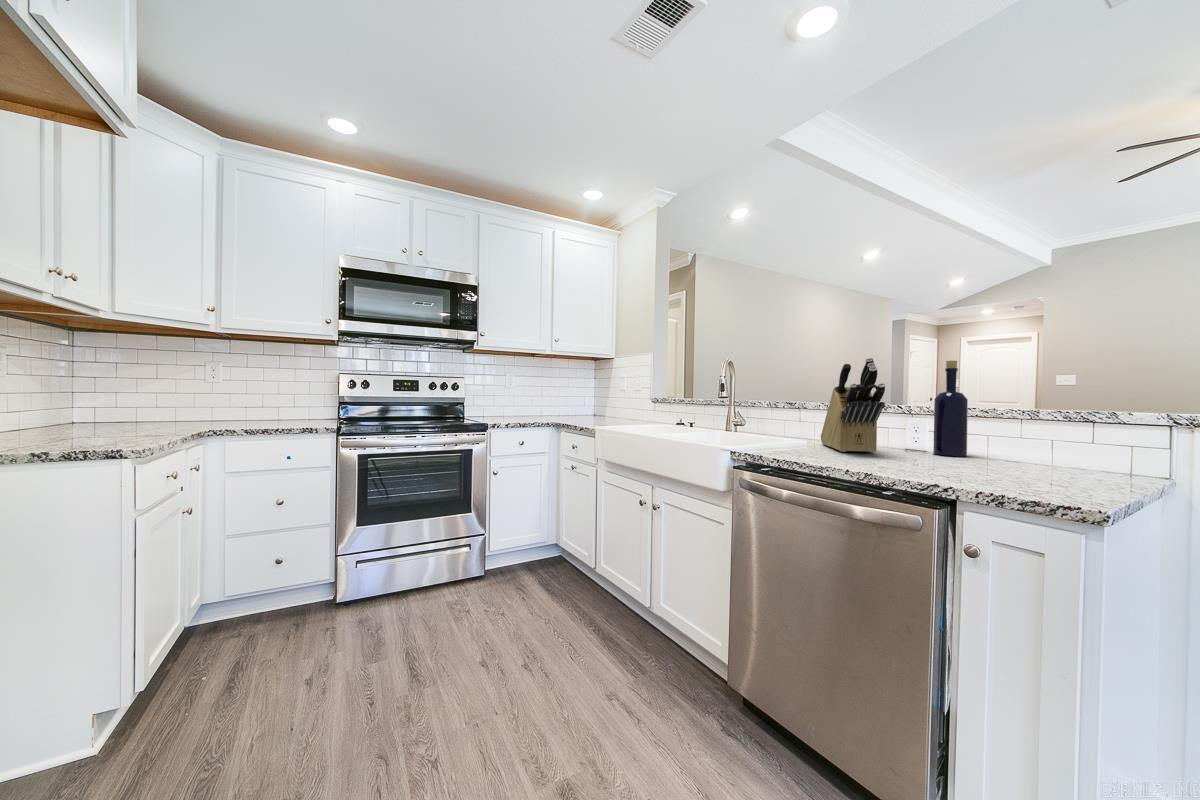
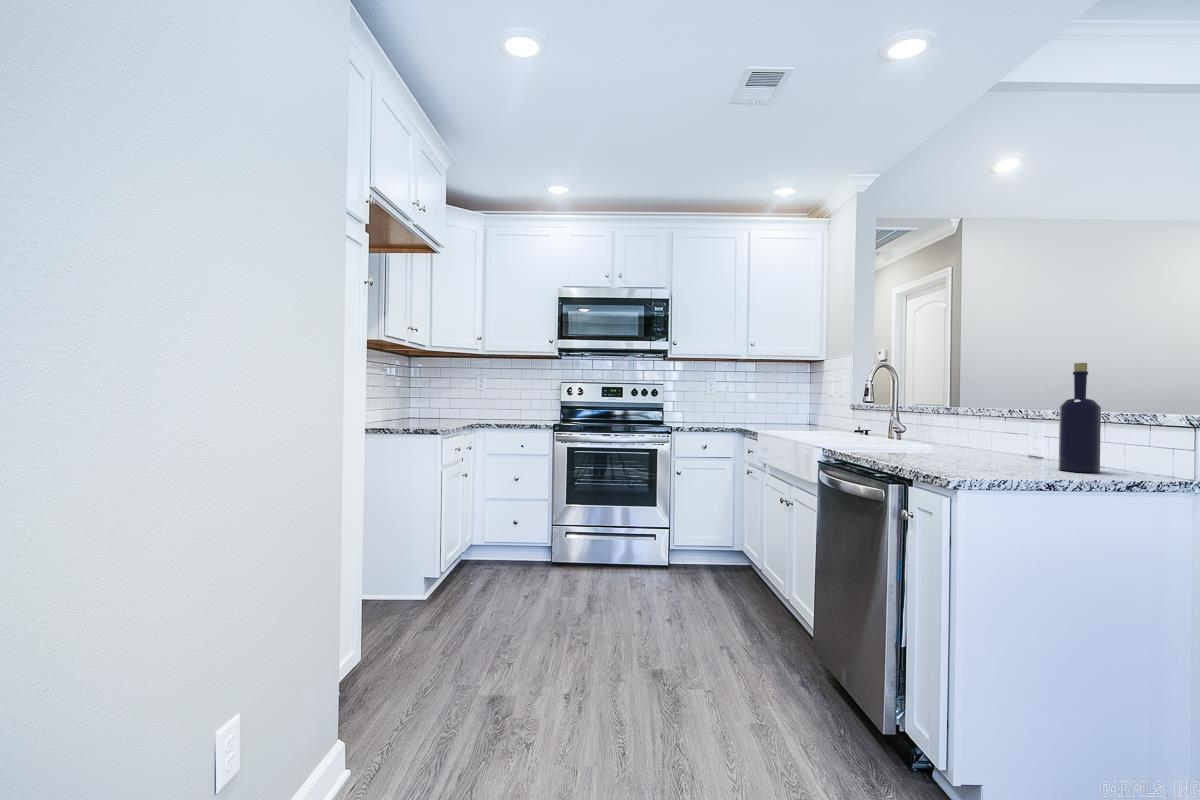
knife block: present [821,358,885,453] -> none [935,362,998,463]

